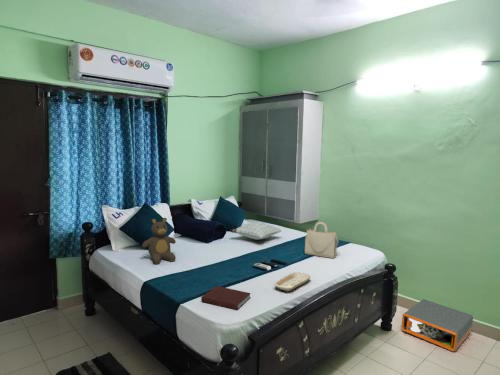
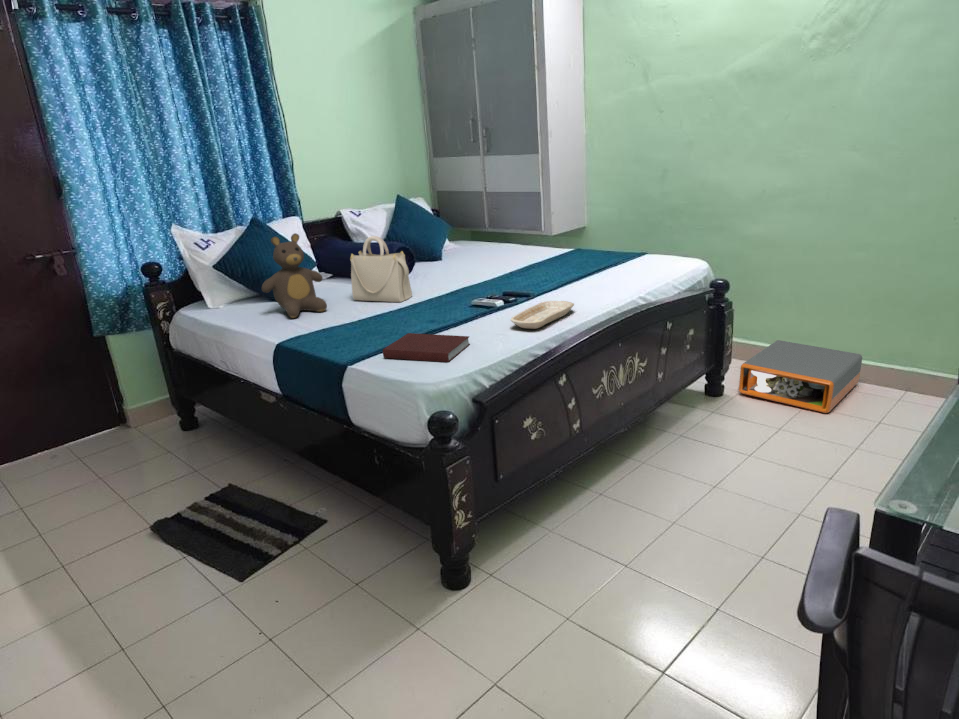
pillow: present [231,222,282,240] -> none [422,233,519,266]
handbag: present [305,222,338,258] -> present [350,236,412,302]

